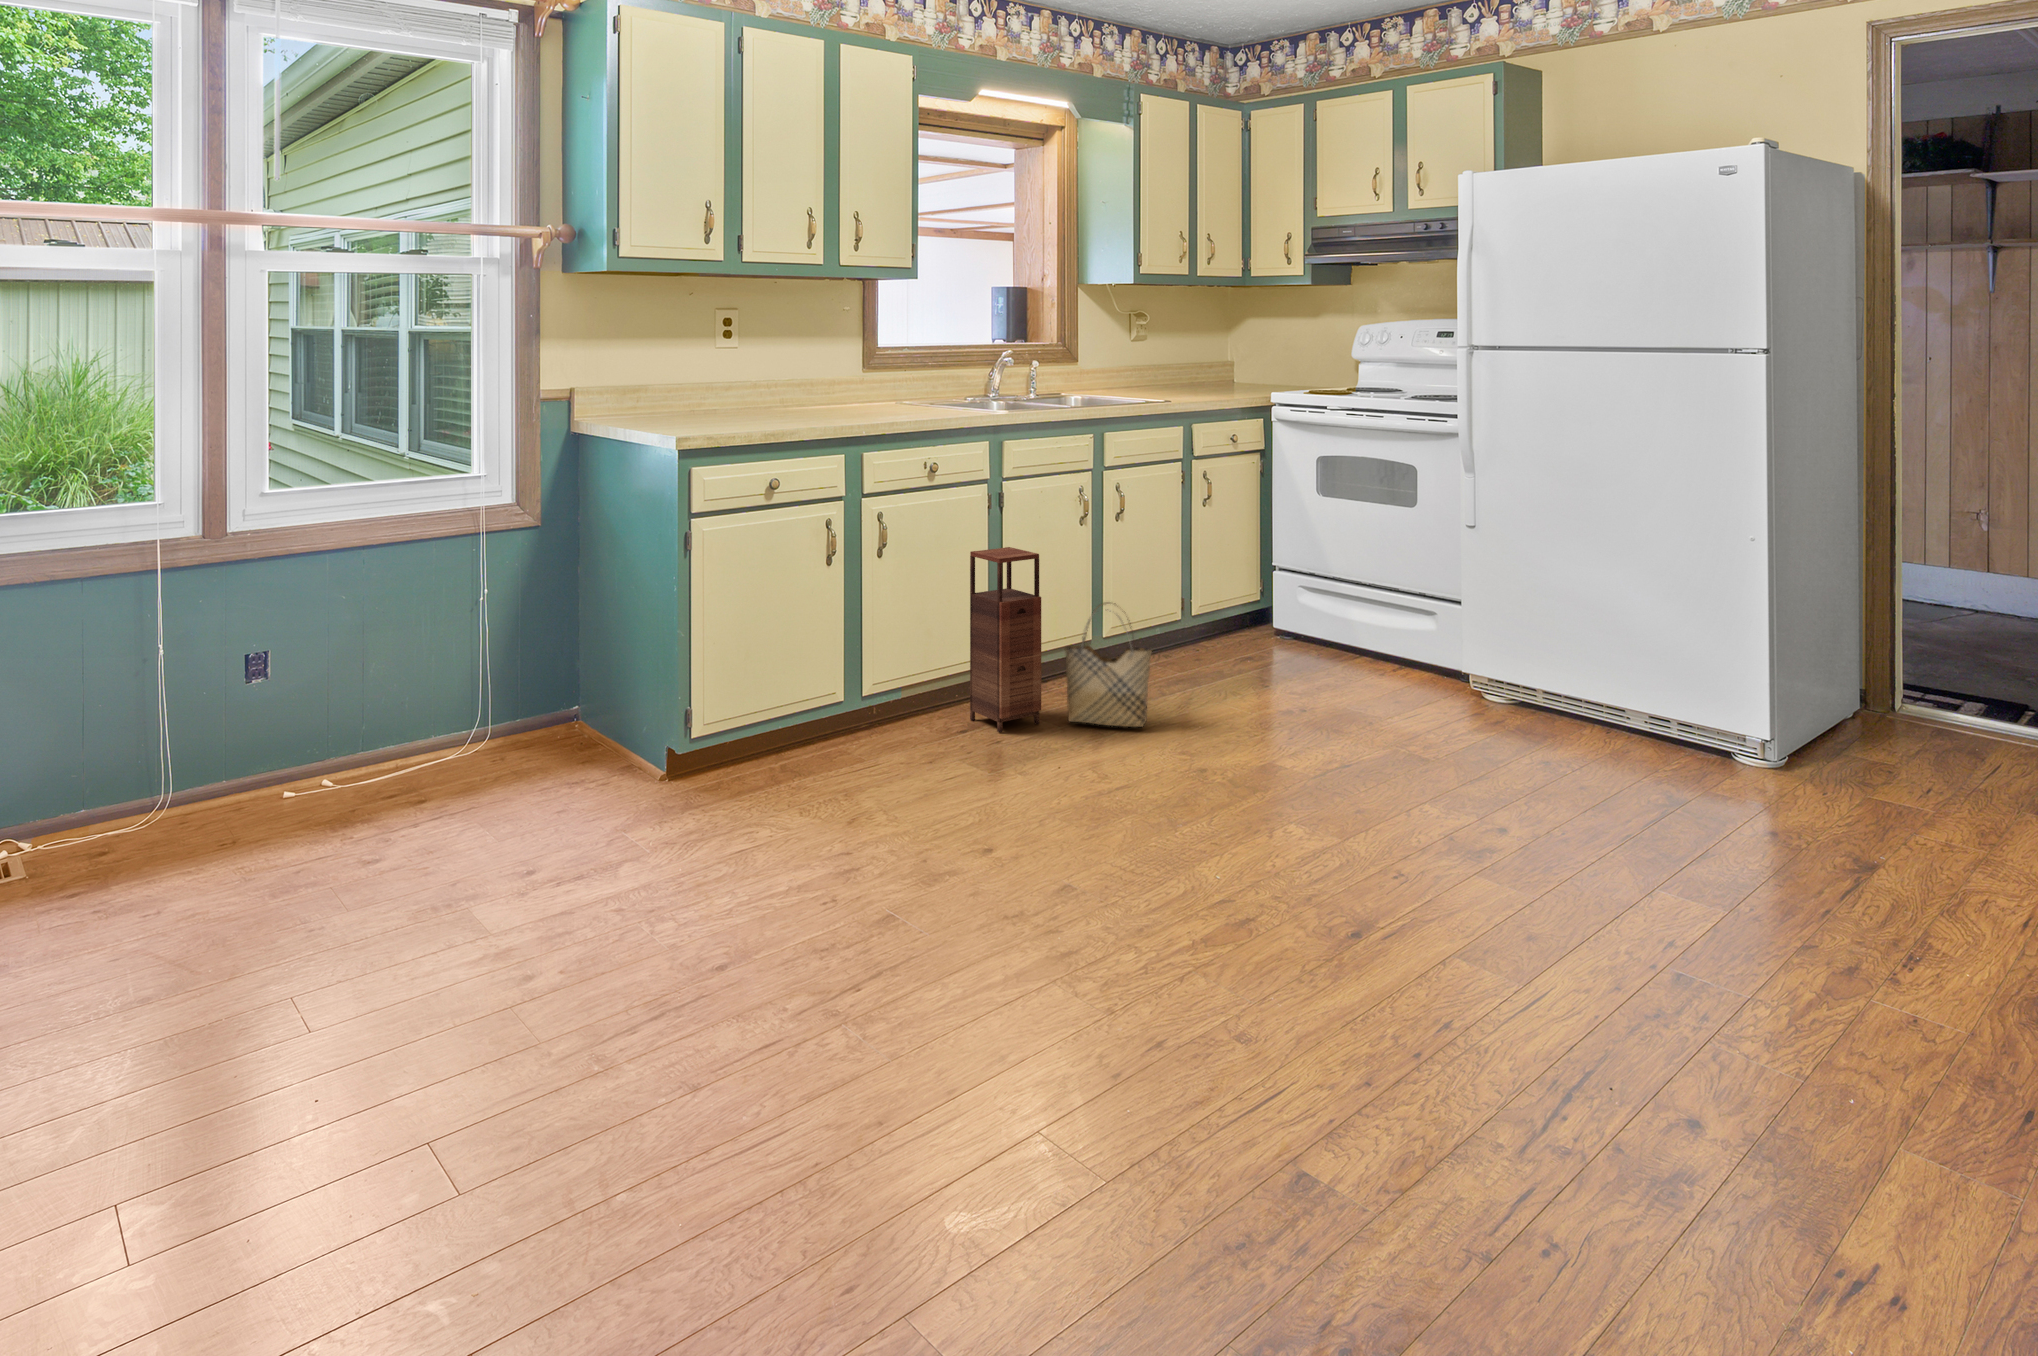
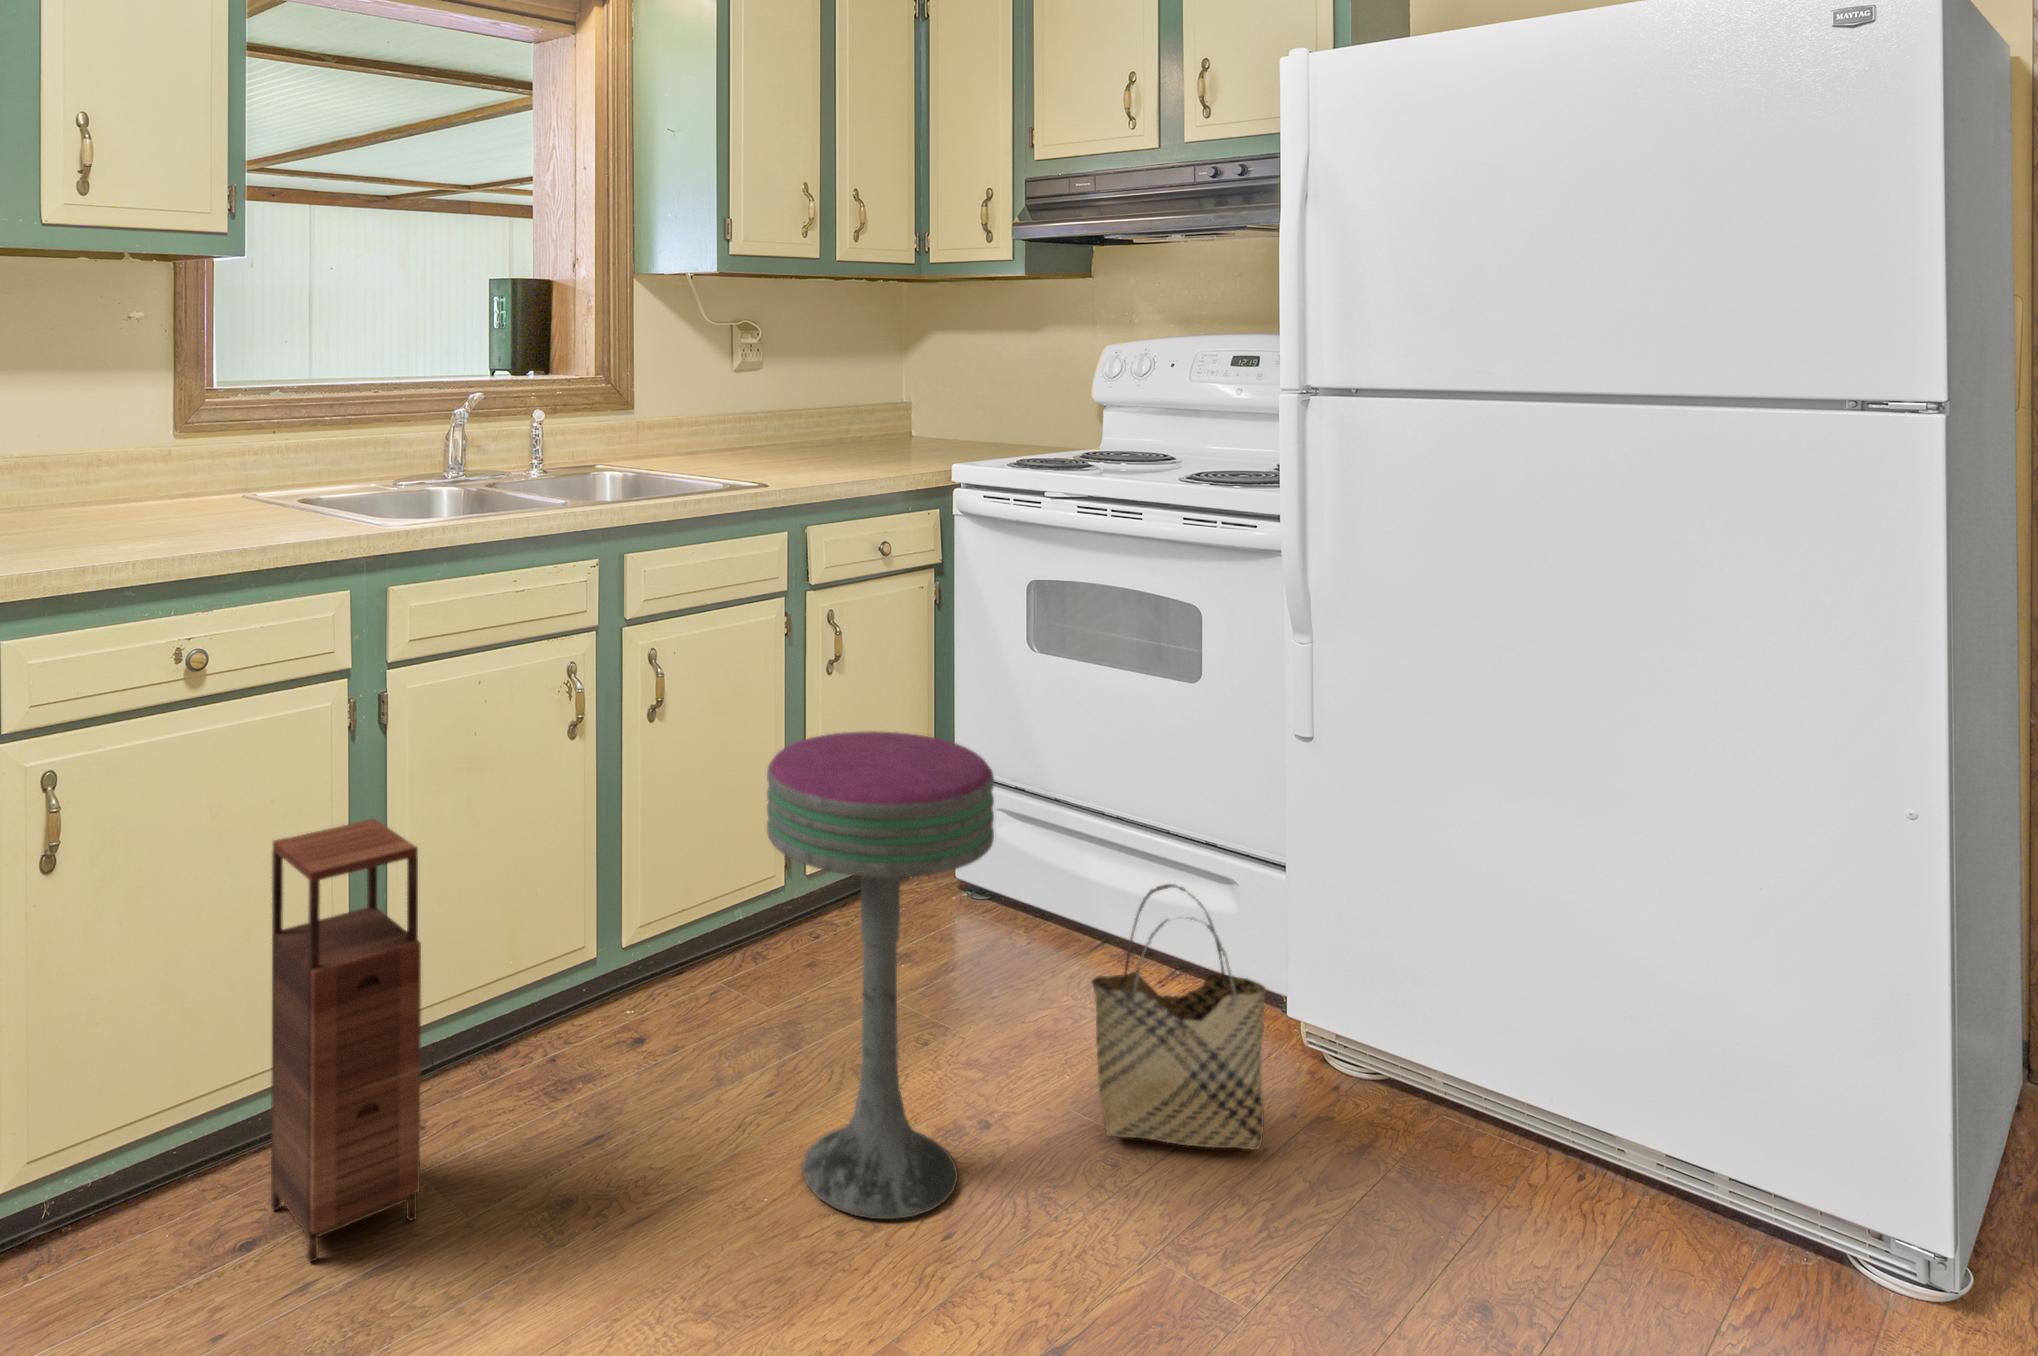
bar stool: none [1197,515,1308,729] -> present [767,731,994,1219]
woven basket: present [1065,602,1152,727] -> present [1092,884,1266,1150]

